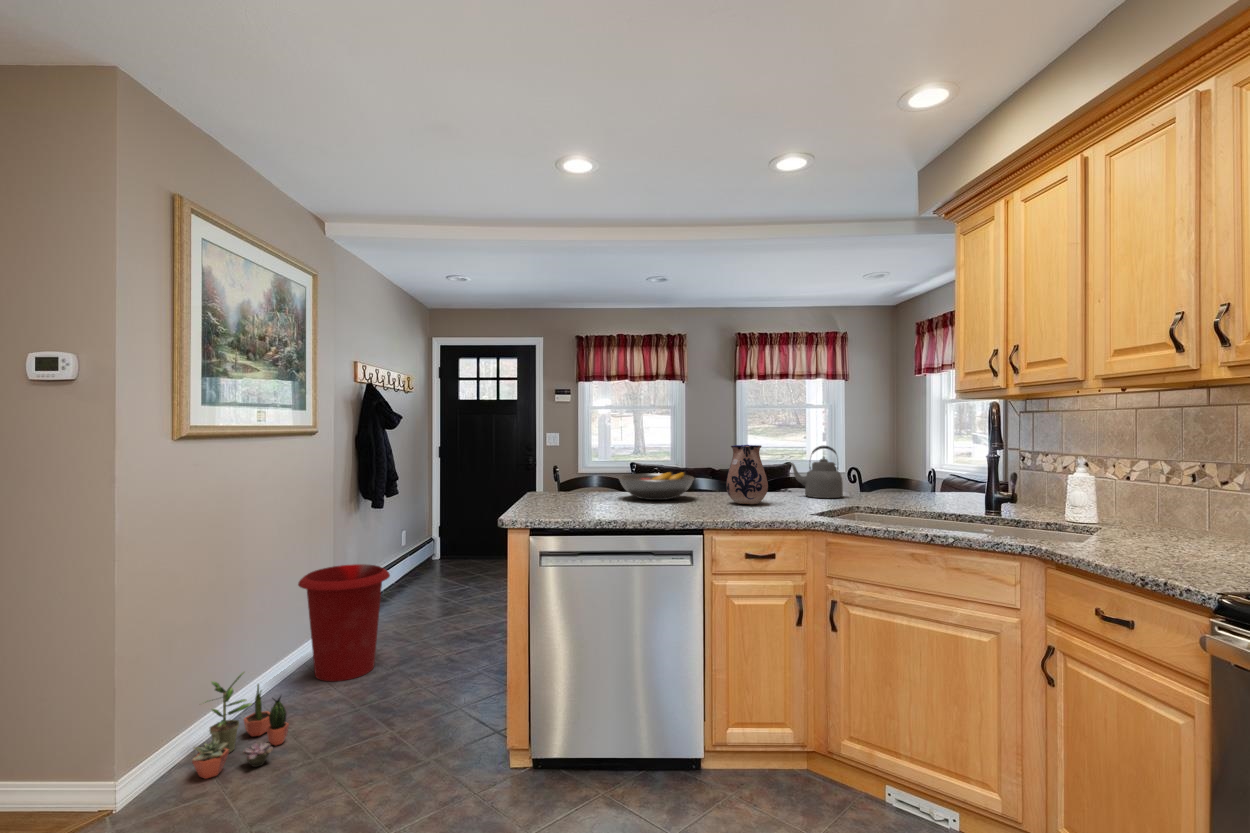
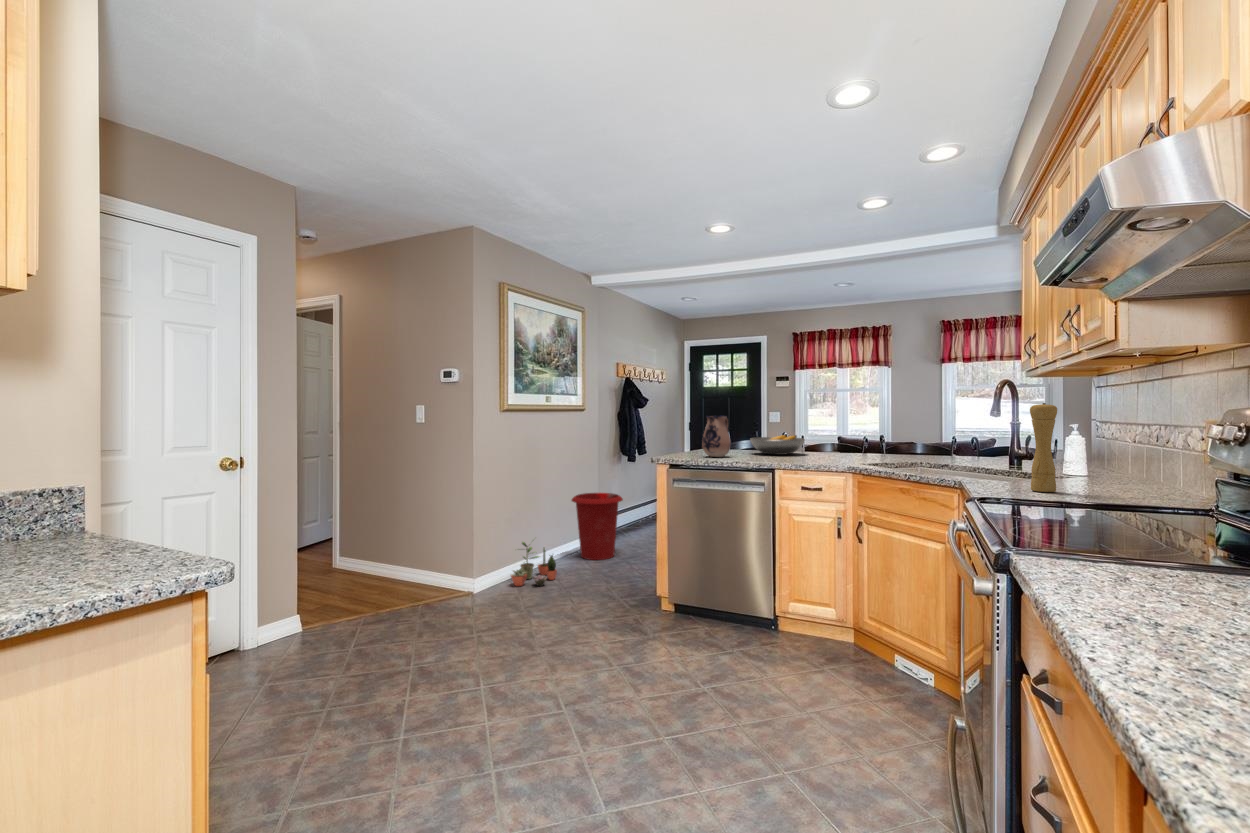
pepper mill: none [1156,440,1197,564] -> present [1030,403,1057,492]
ceramic pitcher: present [726,445,768,504] -> present [702,416,731,457]
kettle: present [788,446,843,498] -> none [886,417,932,458]

